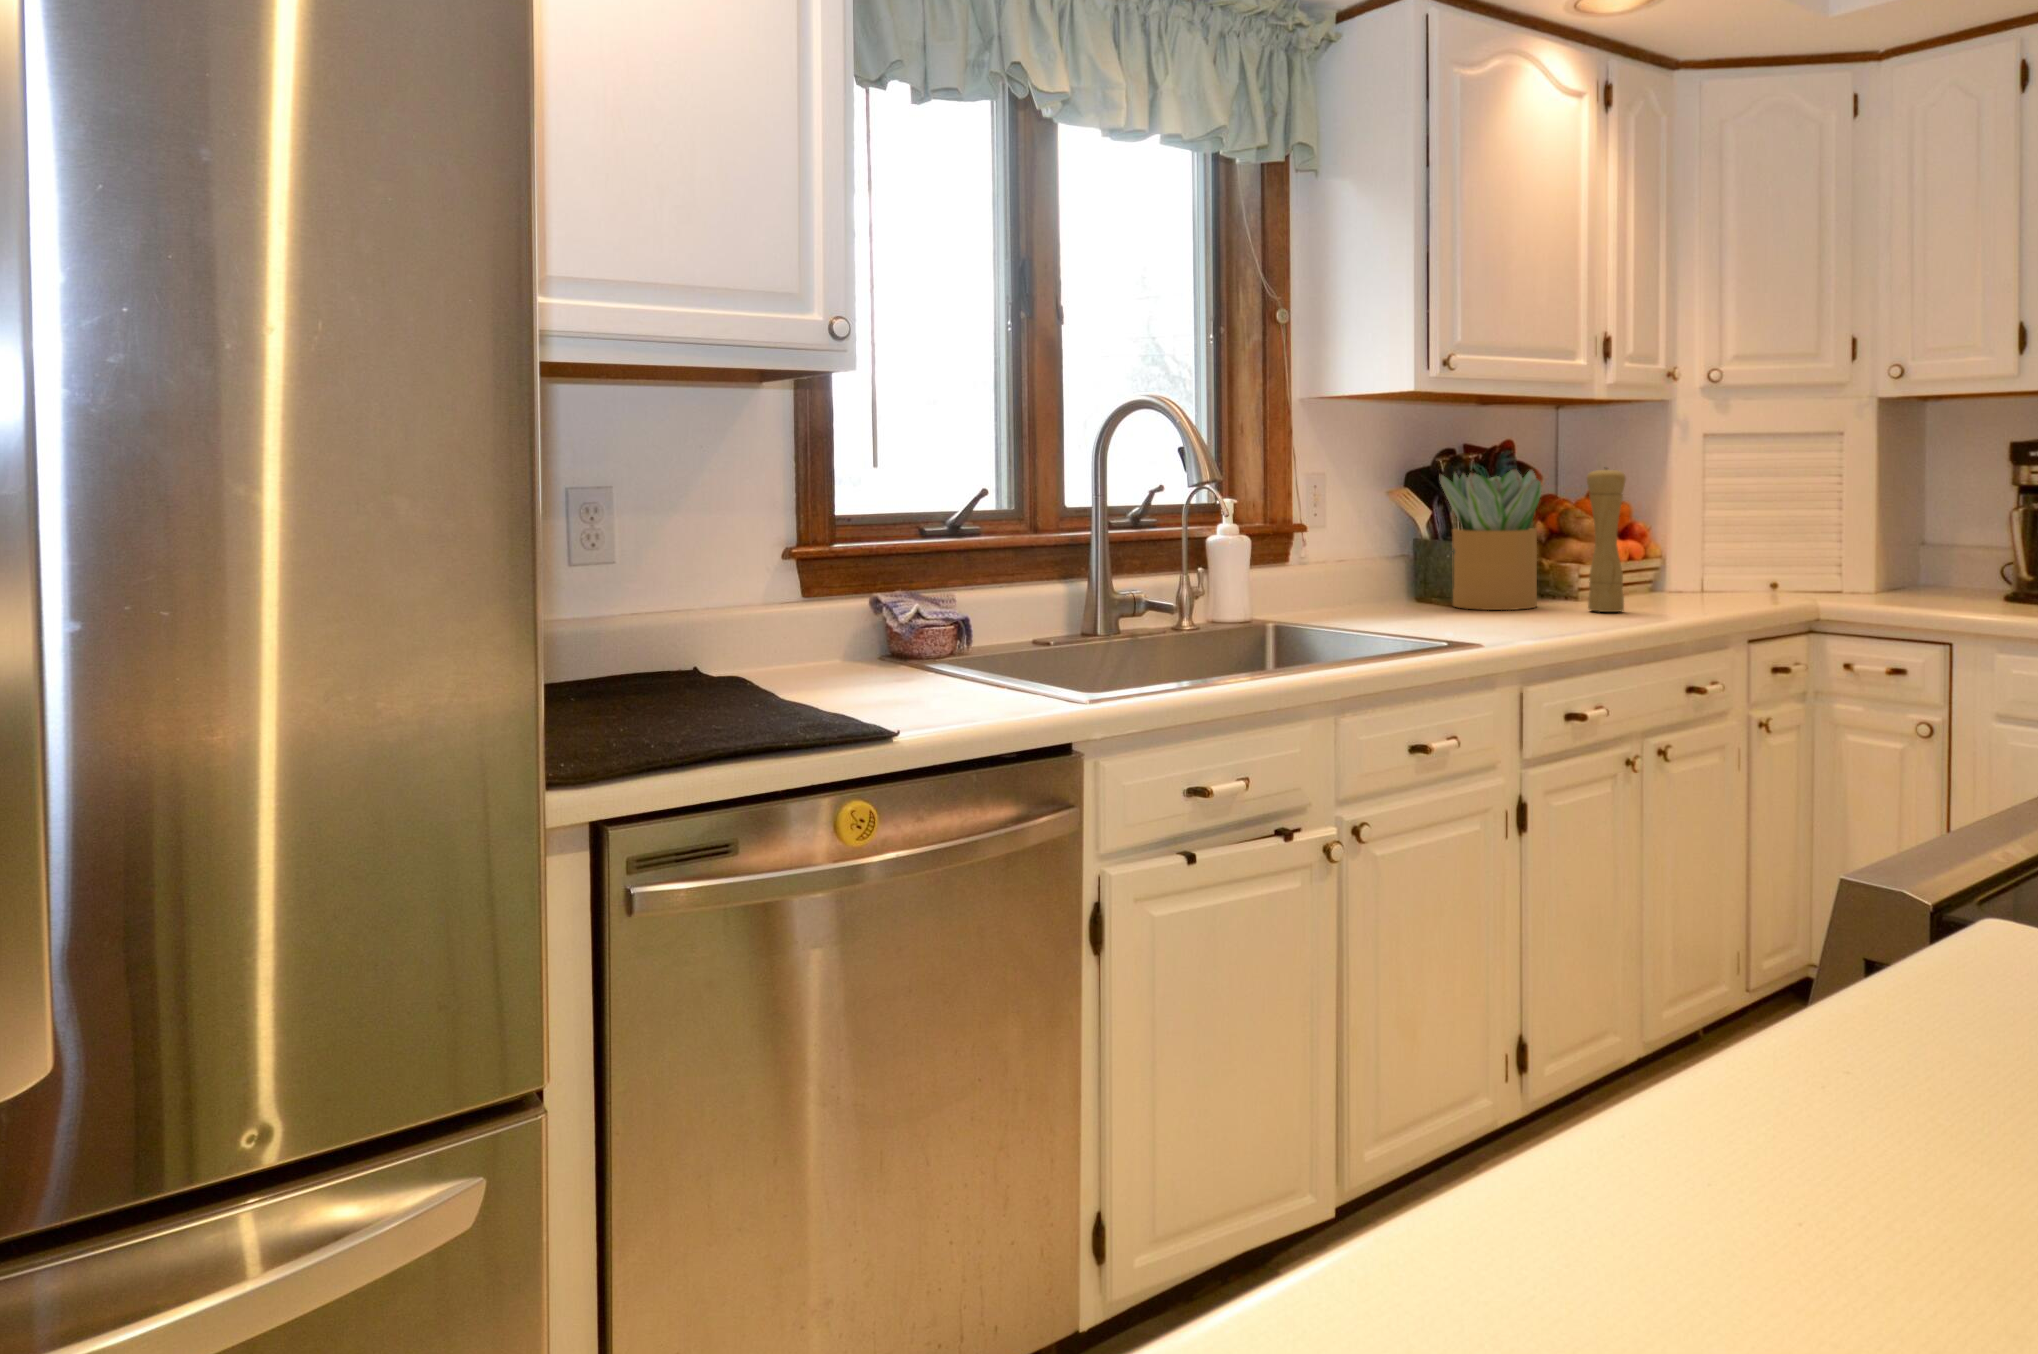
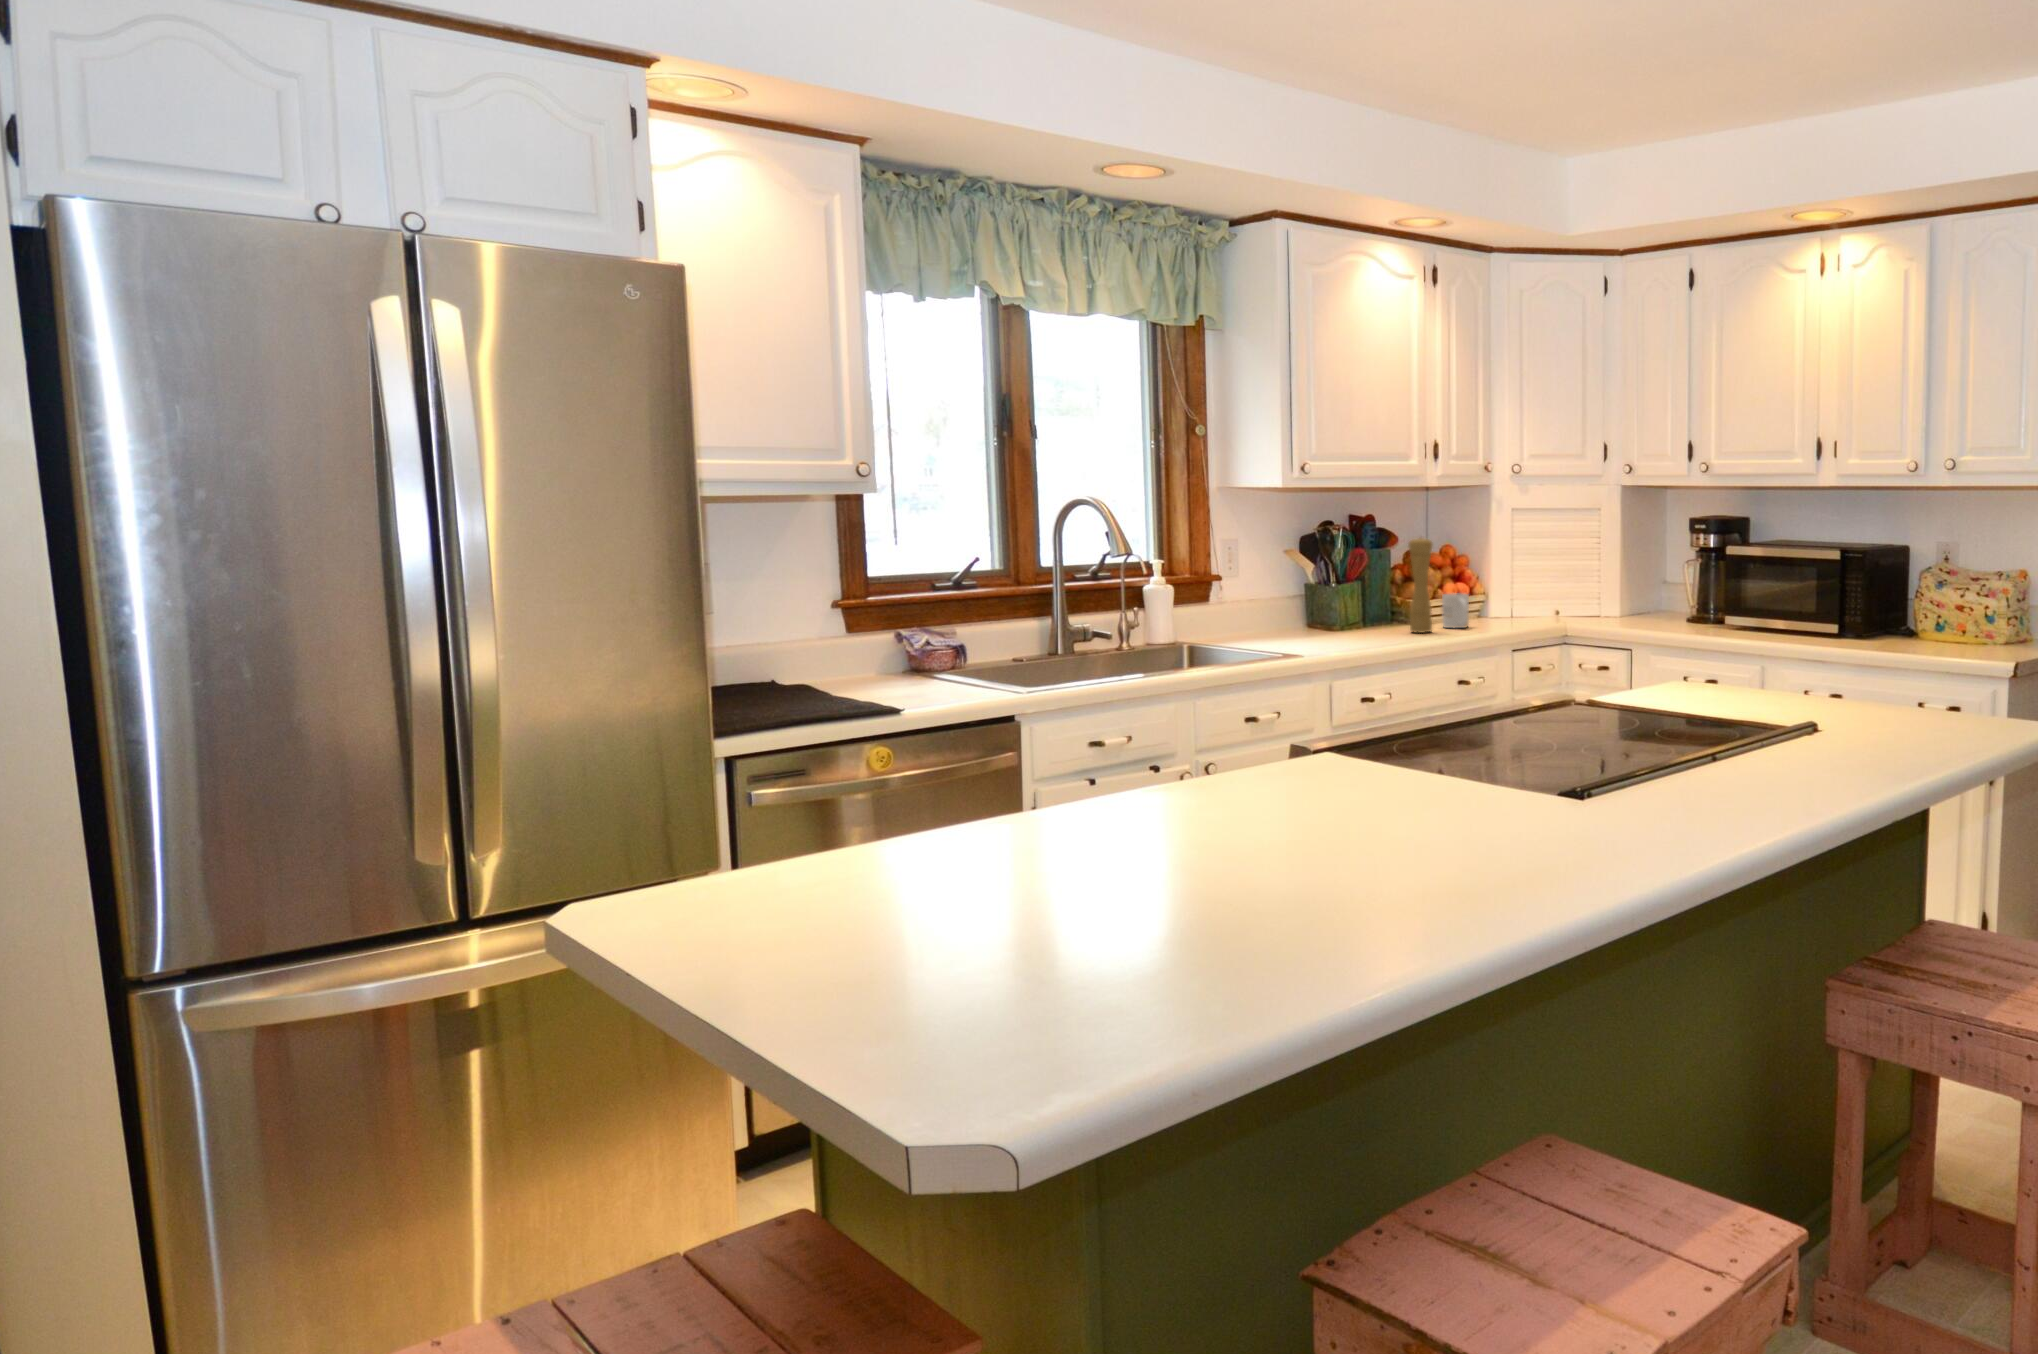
potted plant: present [1440,469,1541,610] -> none [1316,535,1384,632]
mug: none [1626,554,1674,606] -> present [1442,593,1469,628]

